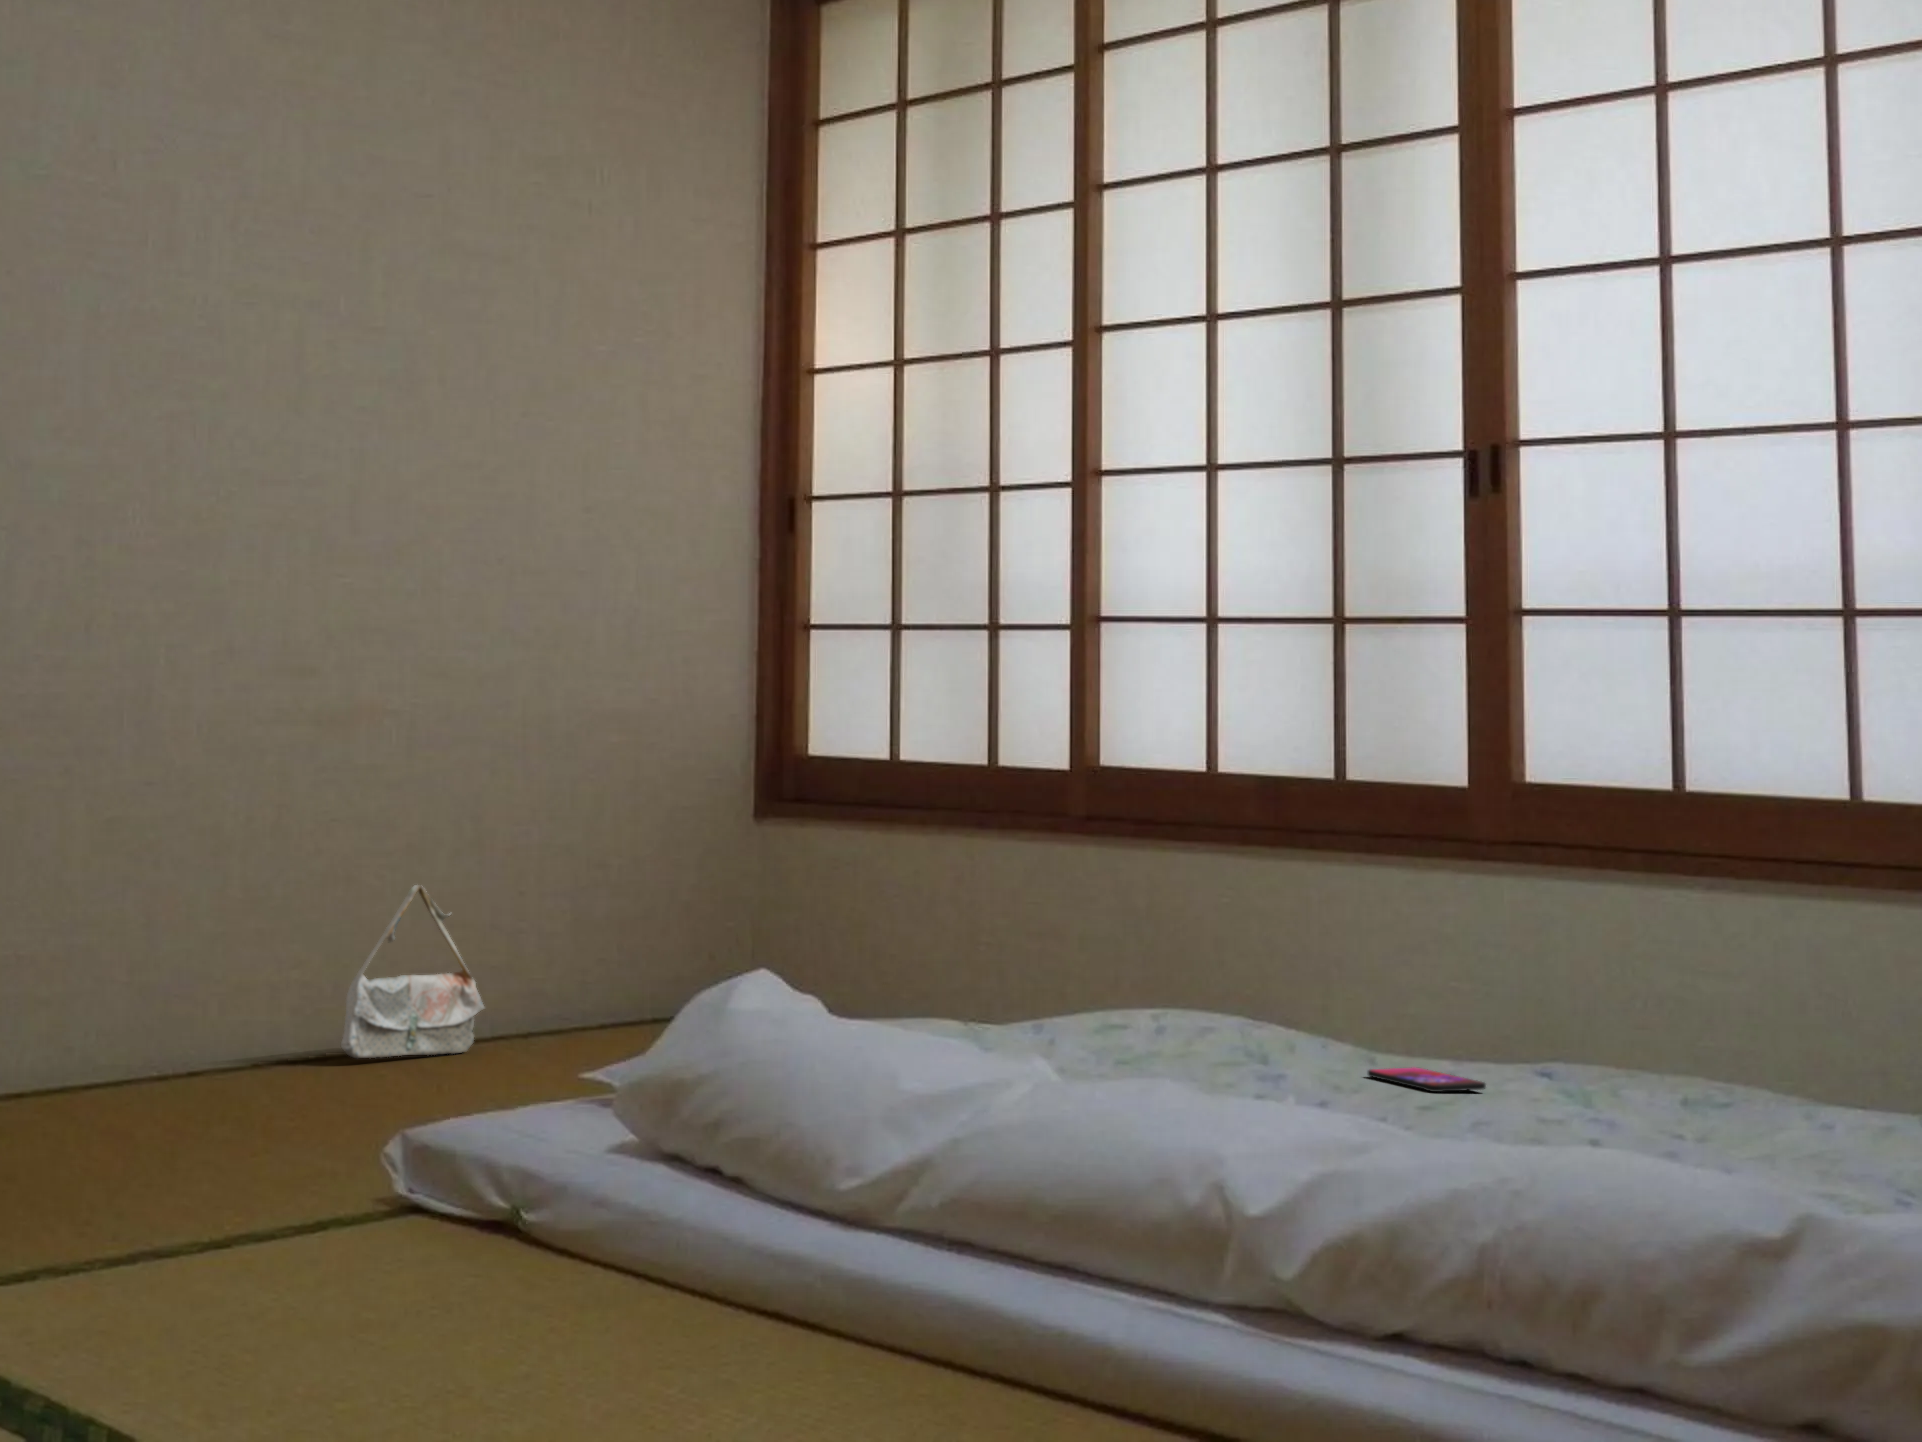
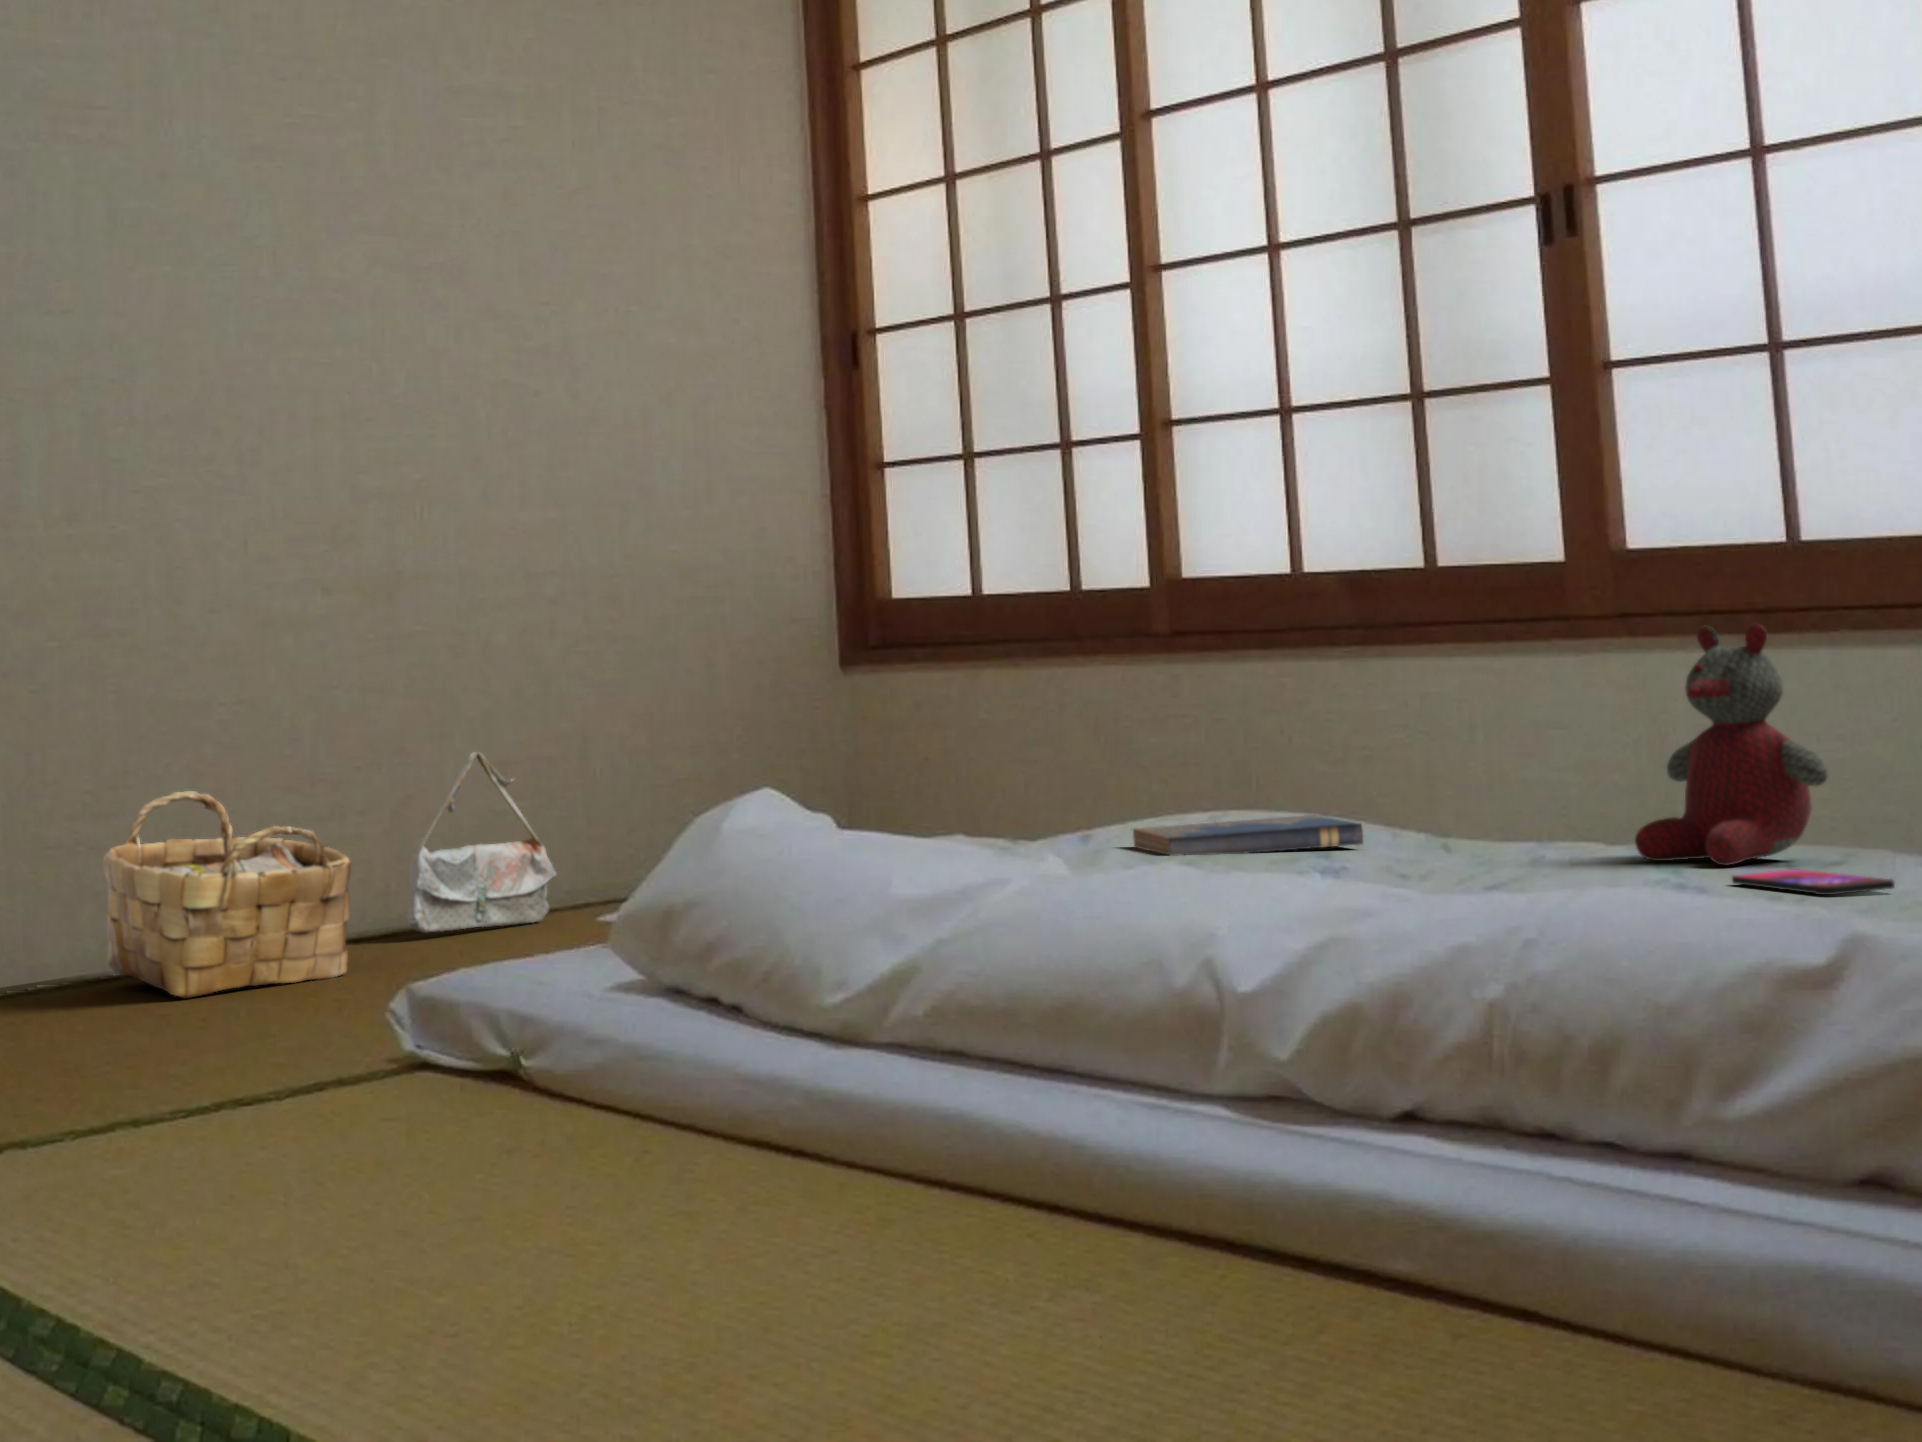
stuffed bear: none [1546,878,1720,1100] -> present [1635,624,1828,866]
woven basket: none [61,910,310,1117] -> present [103,791,351,998]
hardcover book: none [1079,1017,1294,1056] -> present [1133,815,1363,856]
smartphone: present [1368,1067,1486,1092] -> present [1732,870,1895,895]

